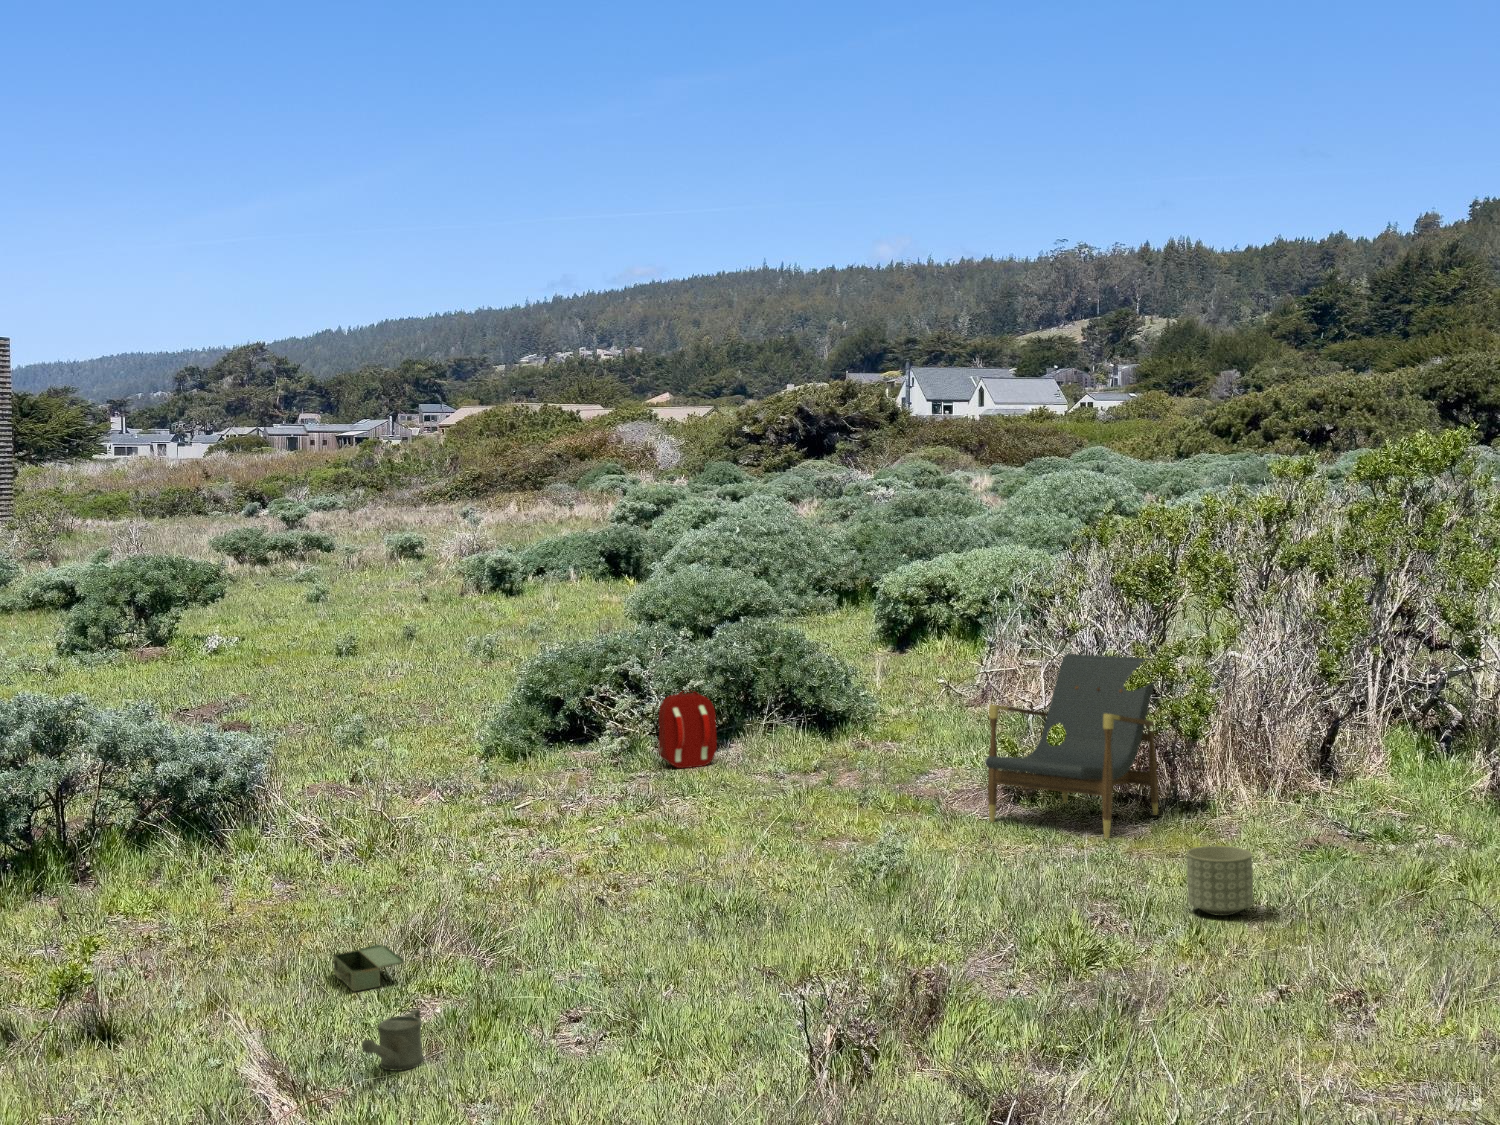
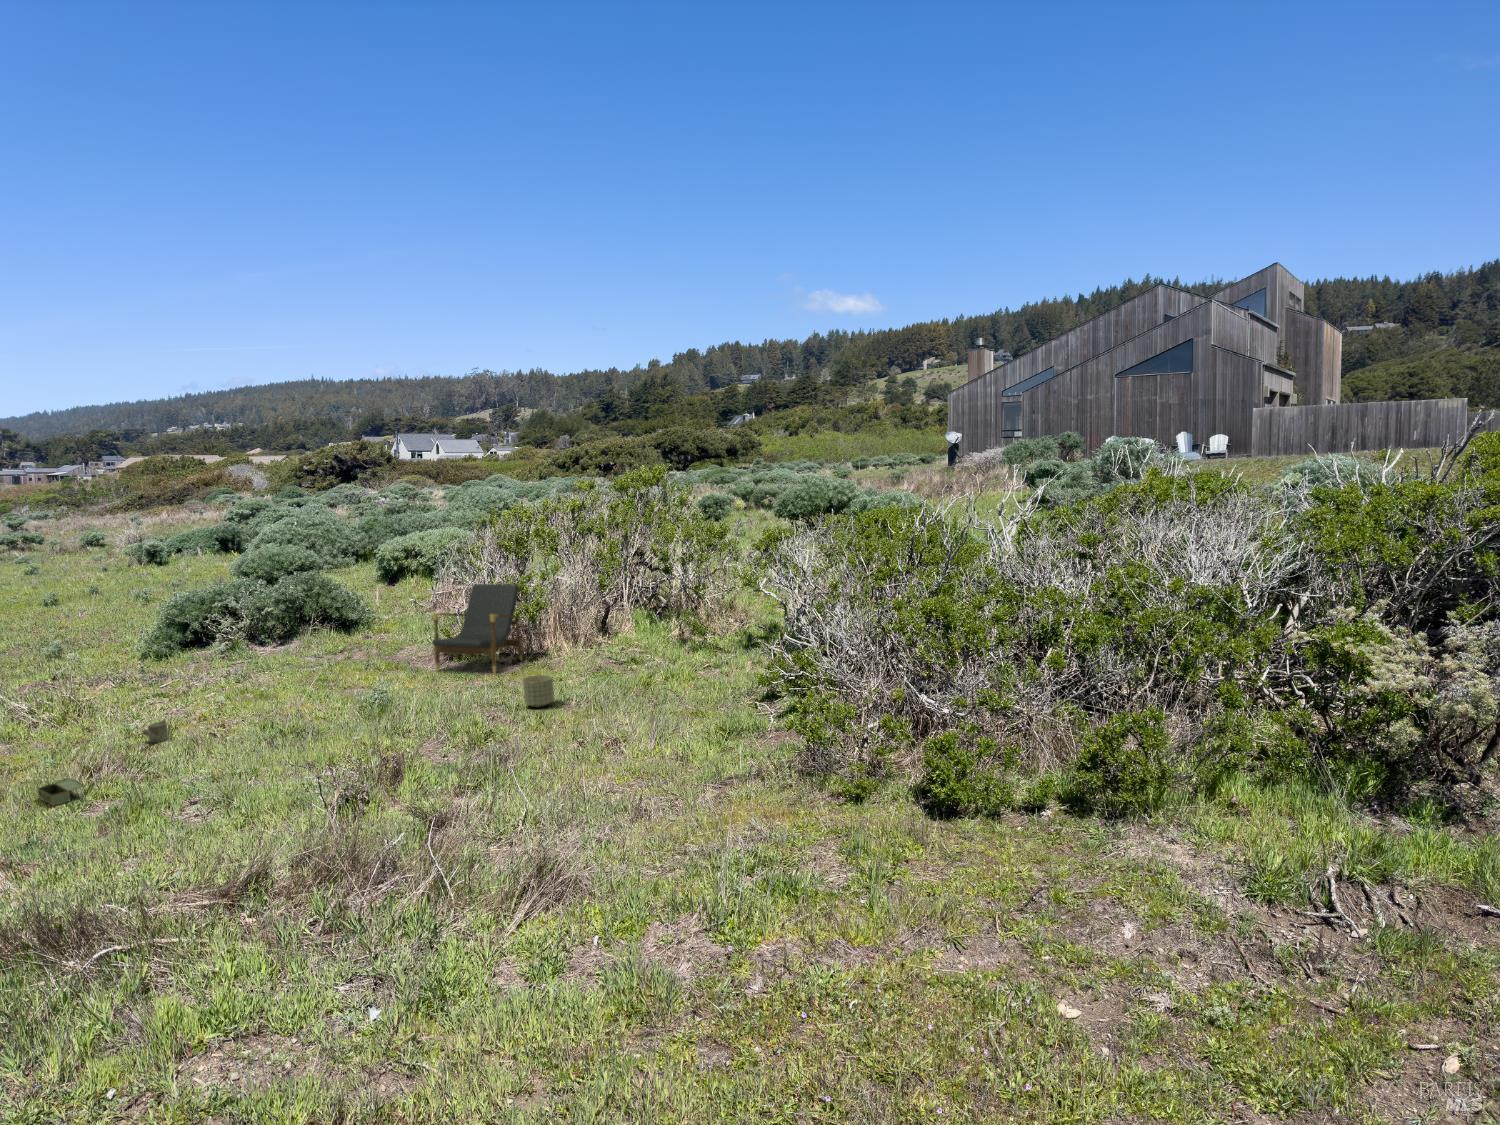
backpack: present [658,691,717,768] -> none [246,615,284,659]
watering can: present [362,1009,424,1071] -> present [142,720,169,743]

